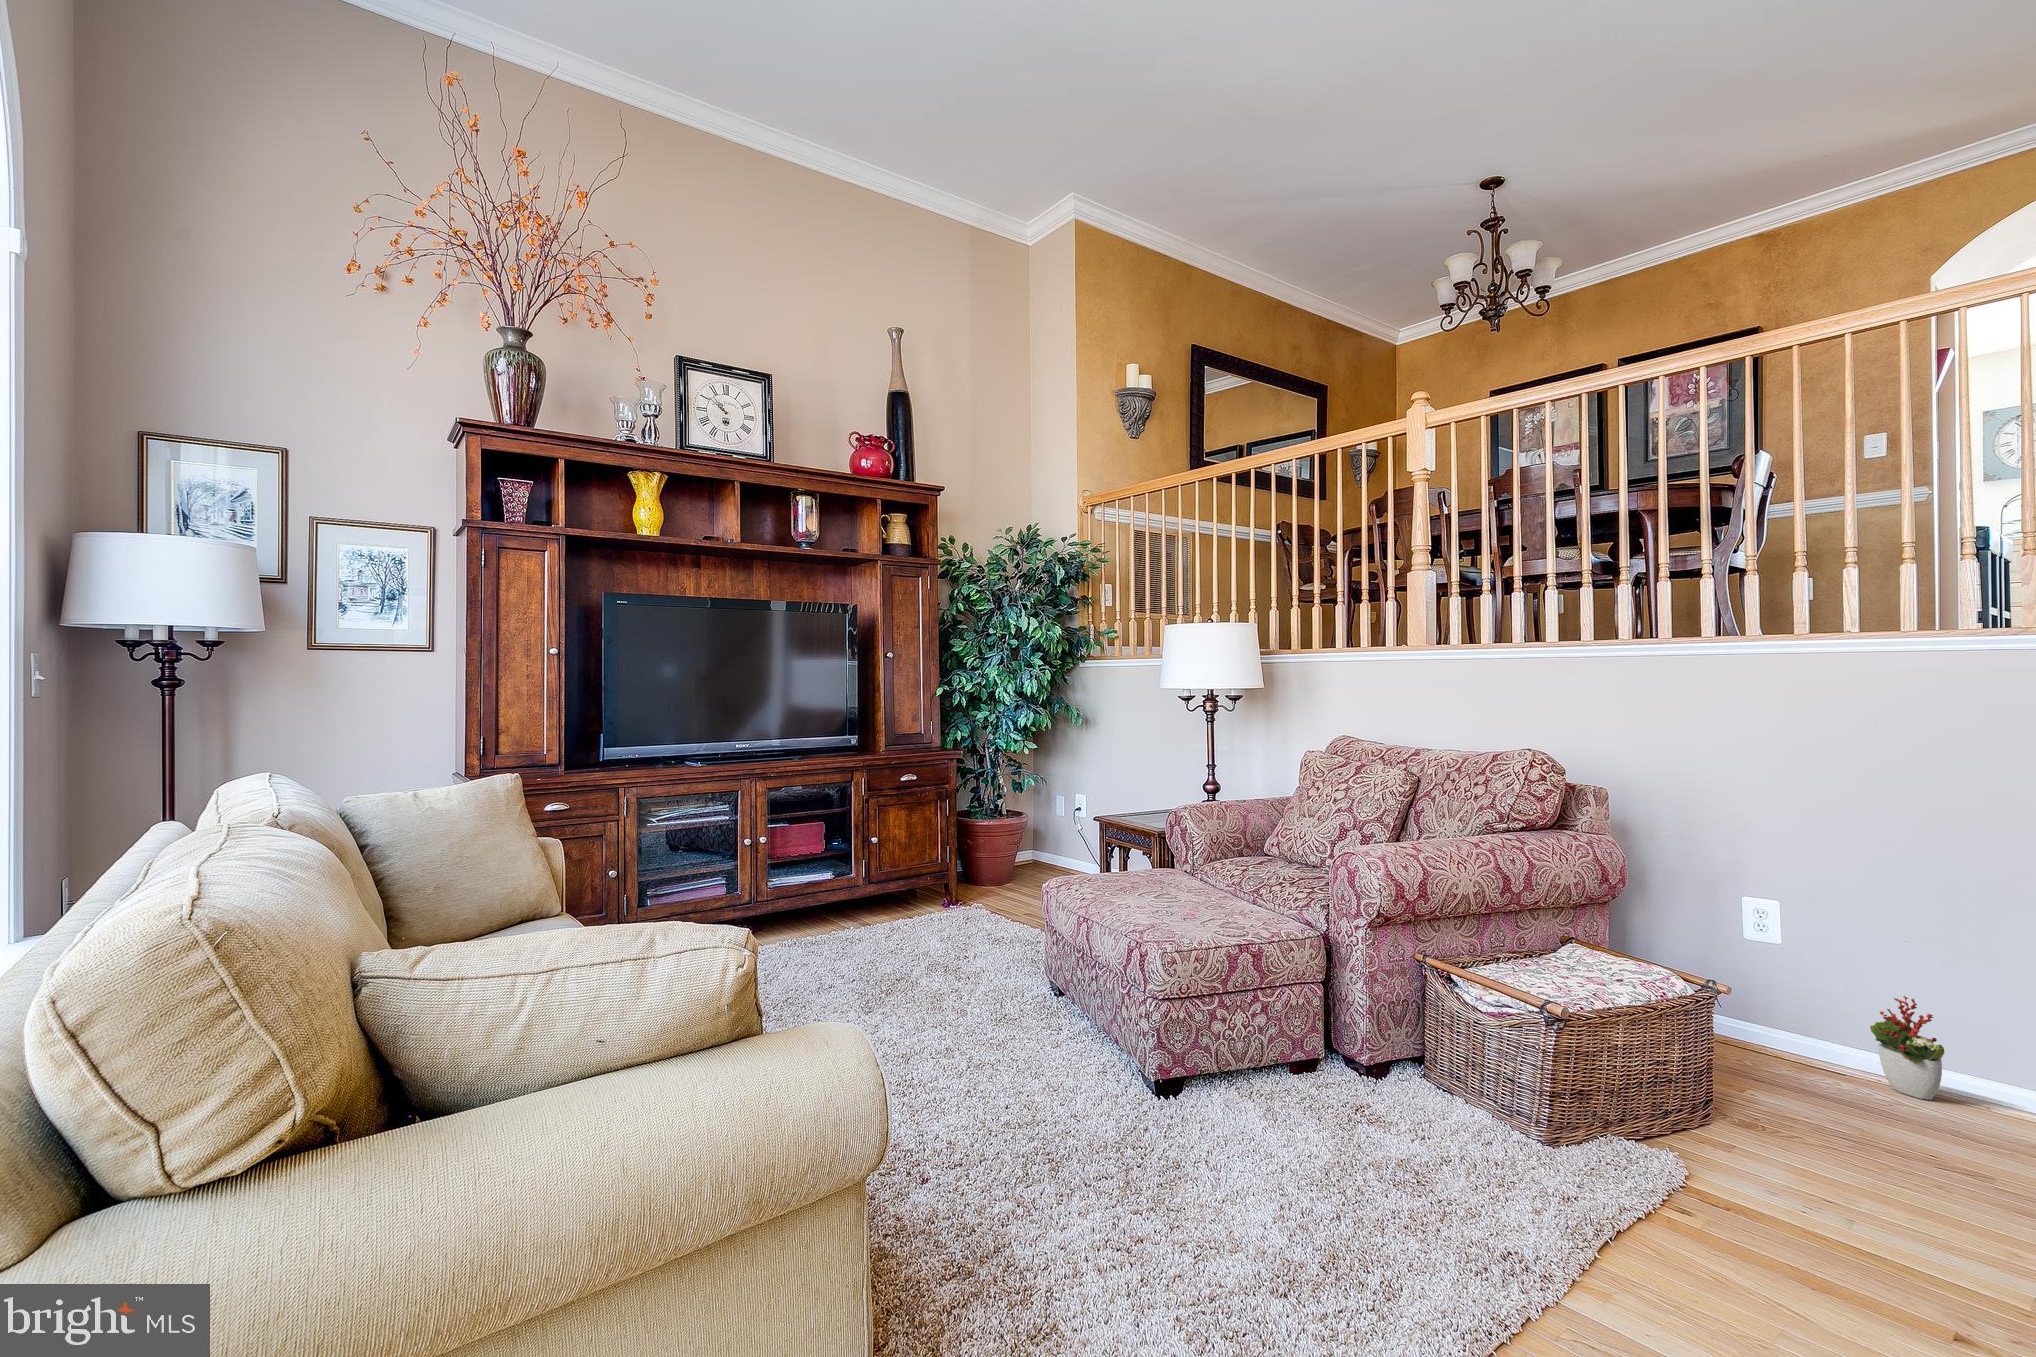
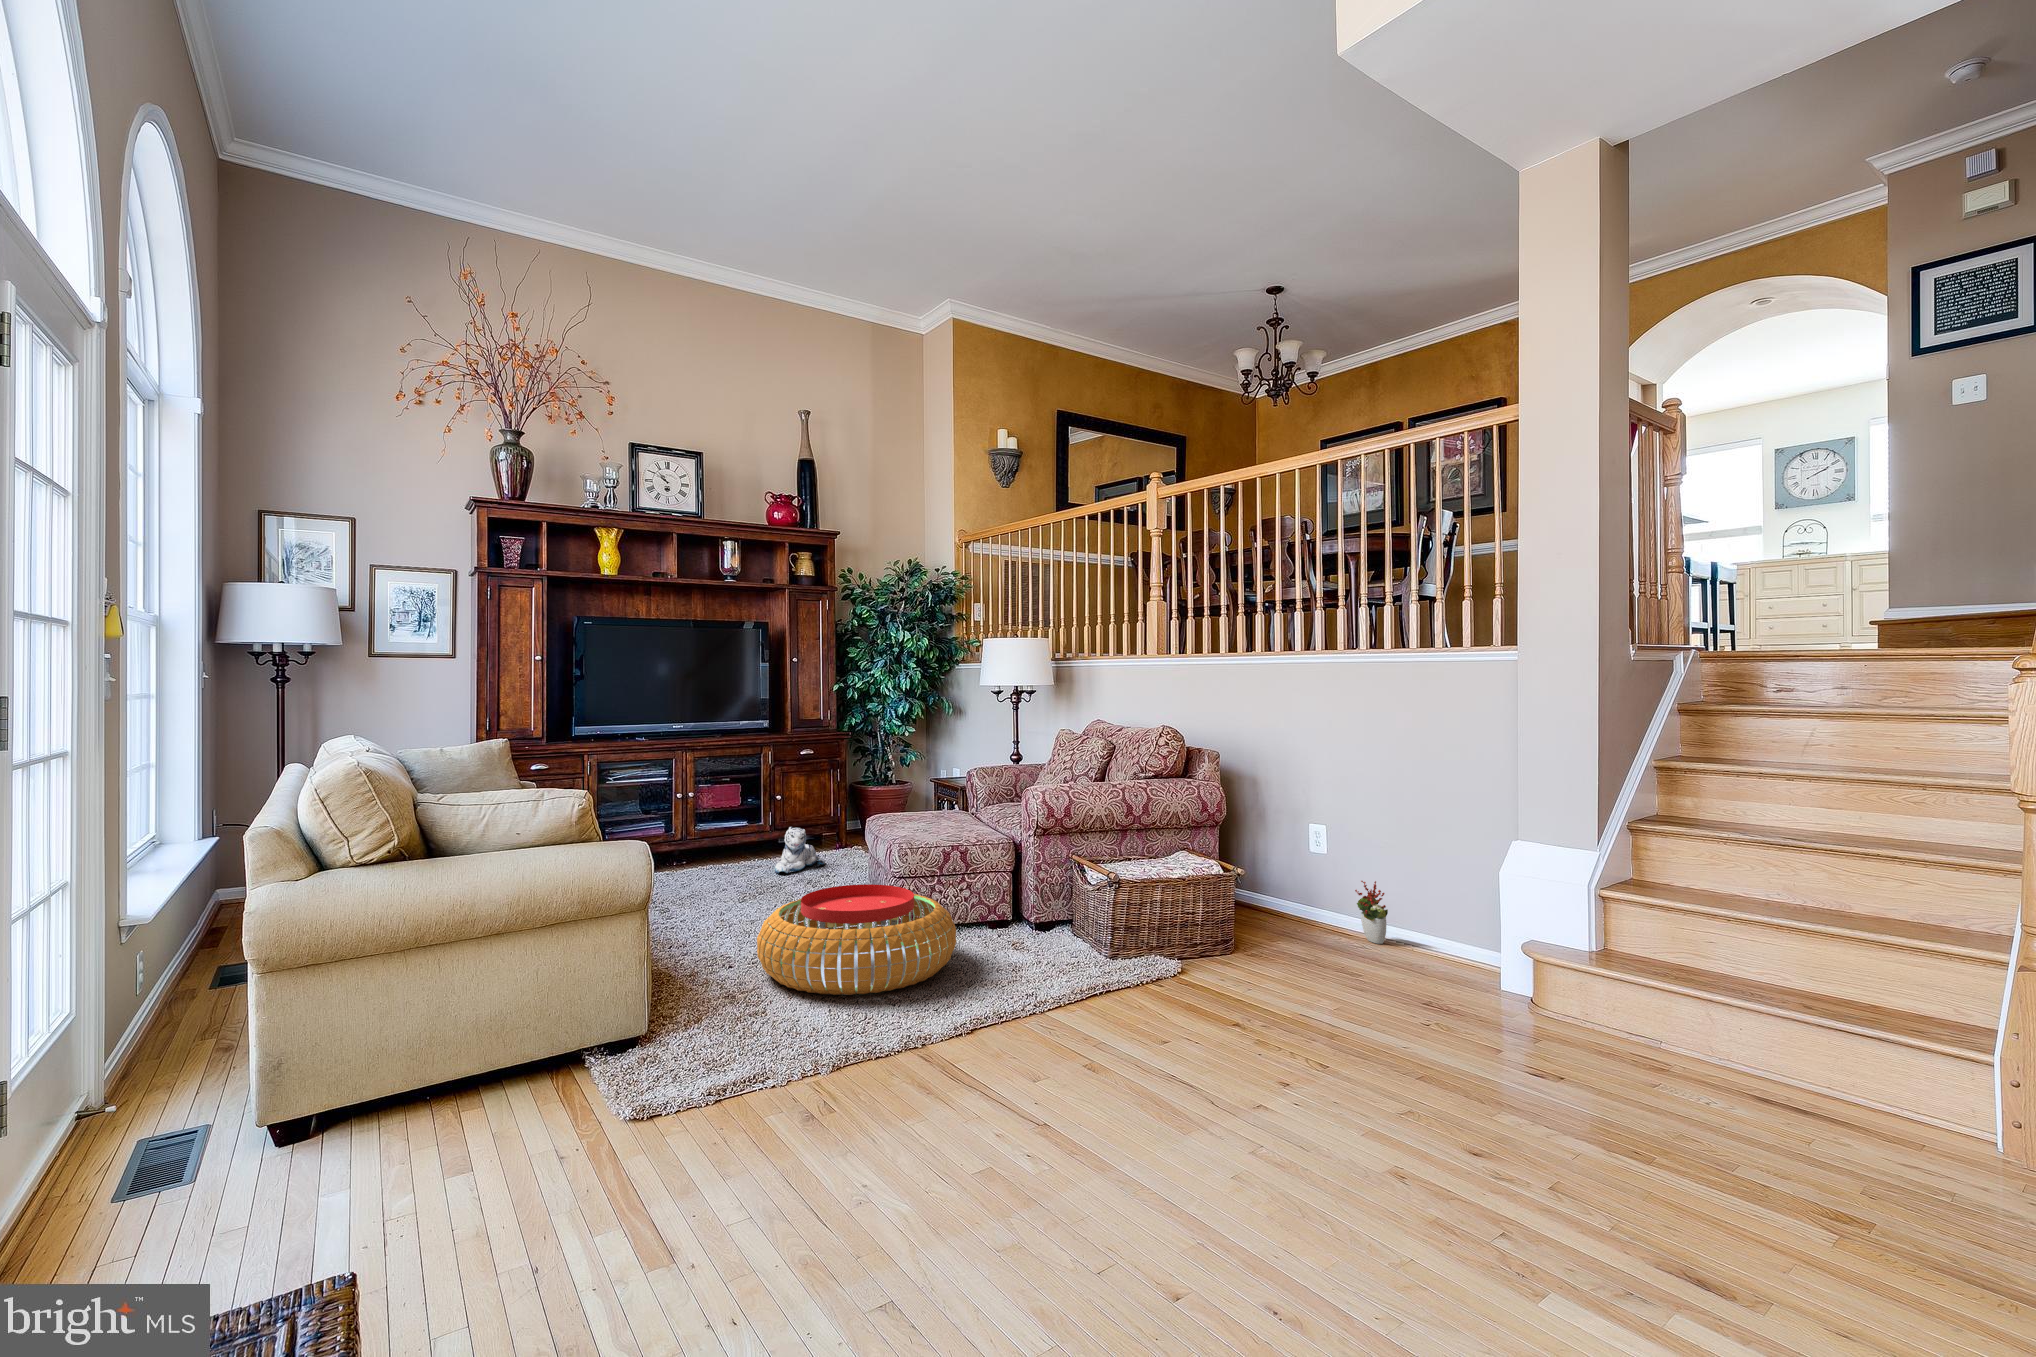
plush toy: none [889,887,952,956] -> present [775,827,824,873]
pouf: none [976,1021,1326,1269] -> present [757,884,956,995]

